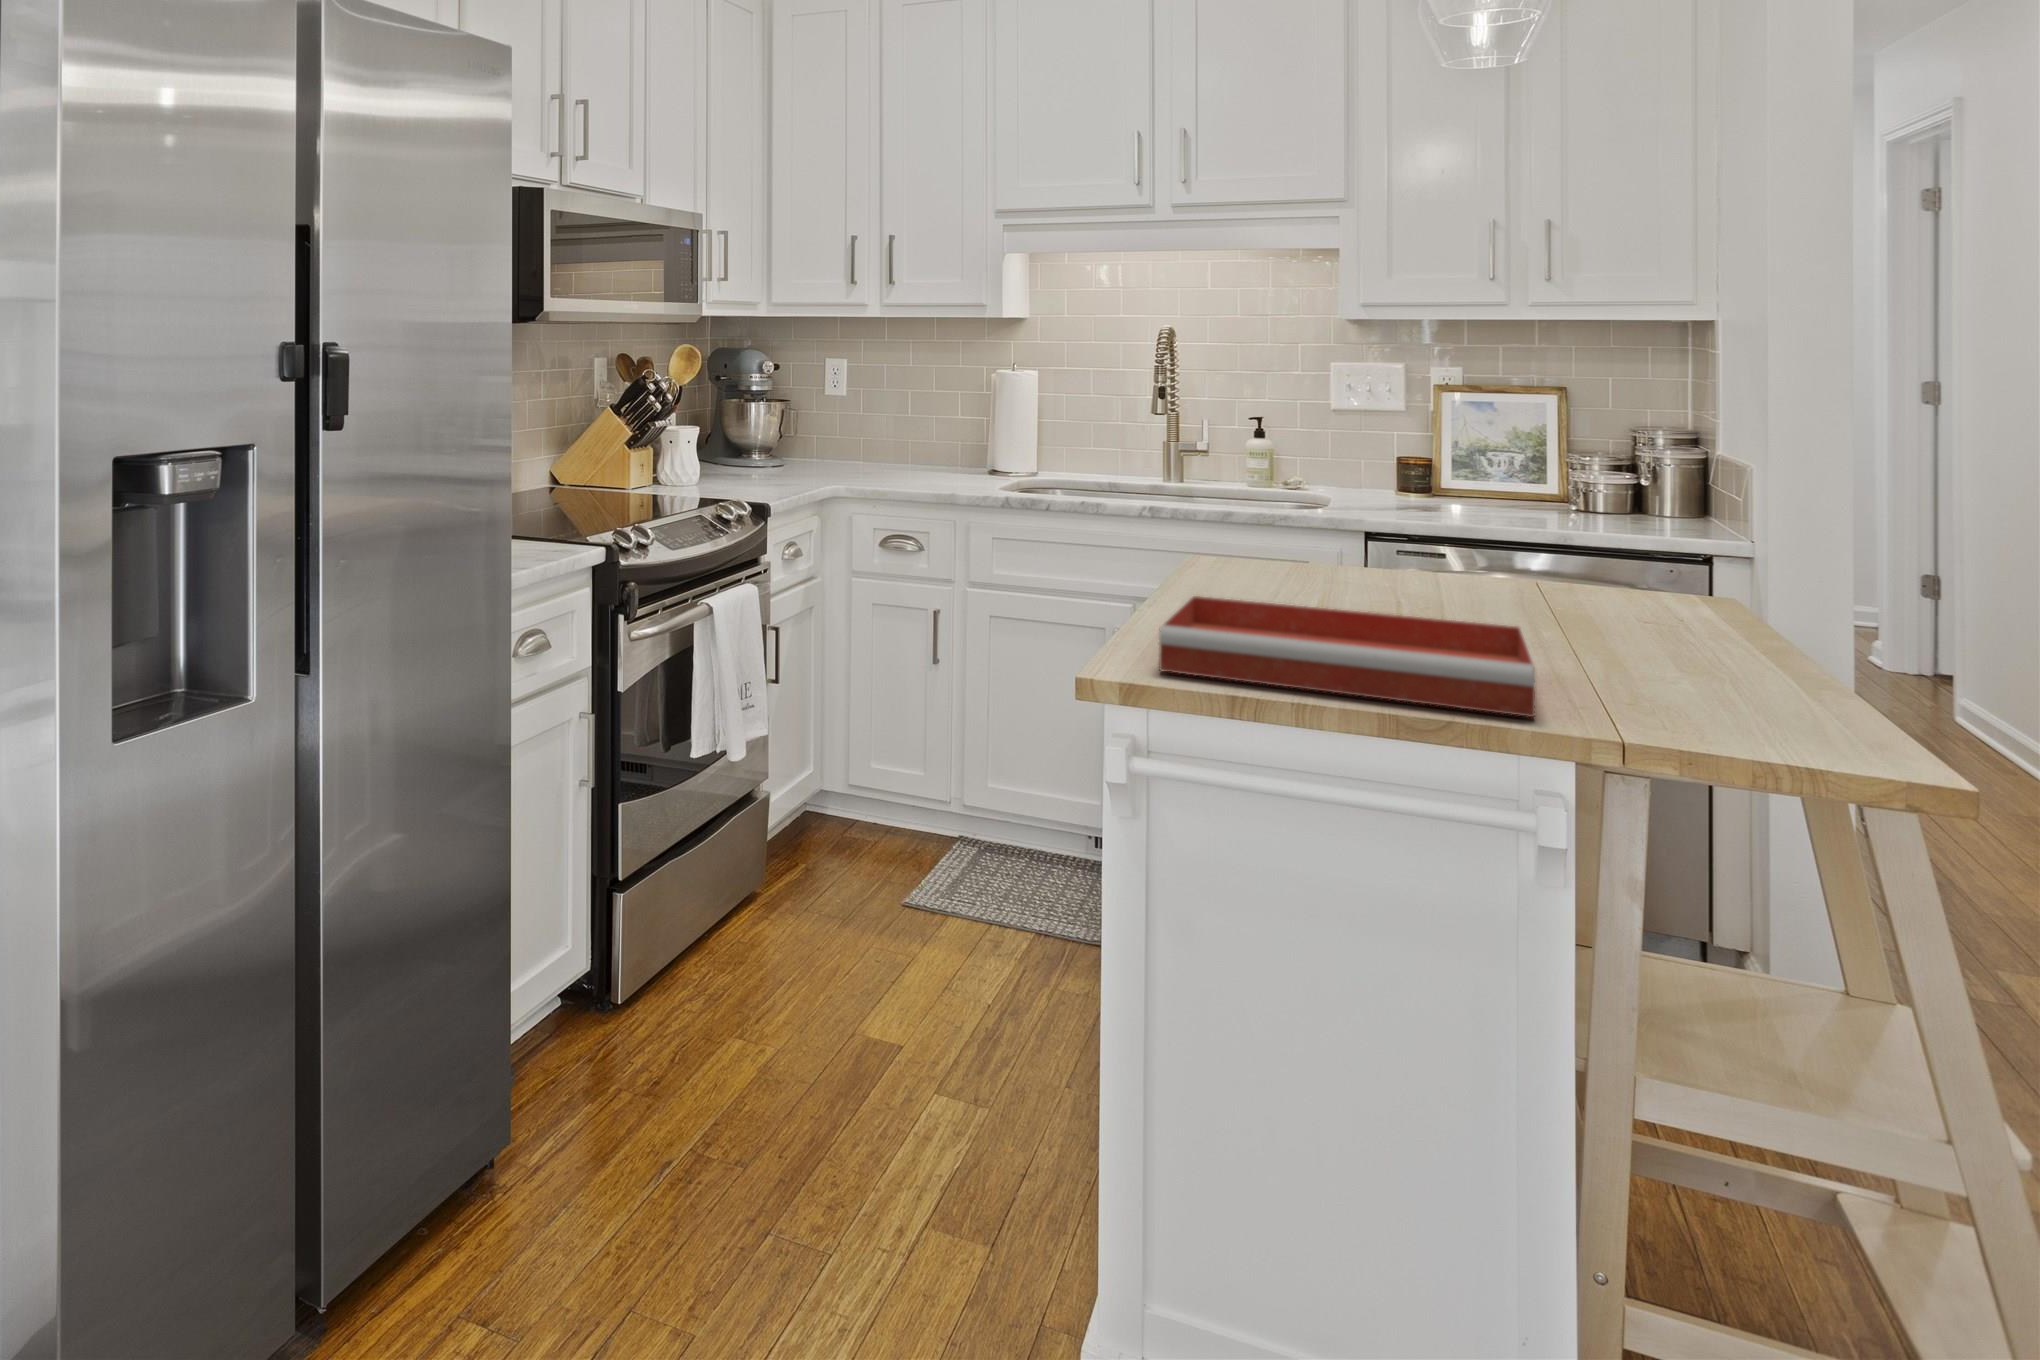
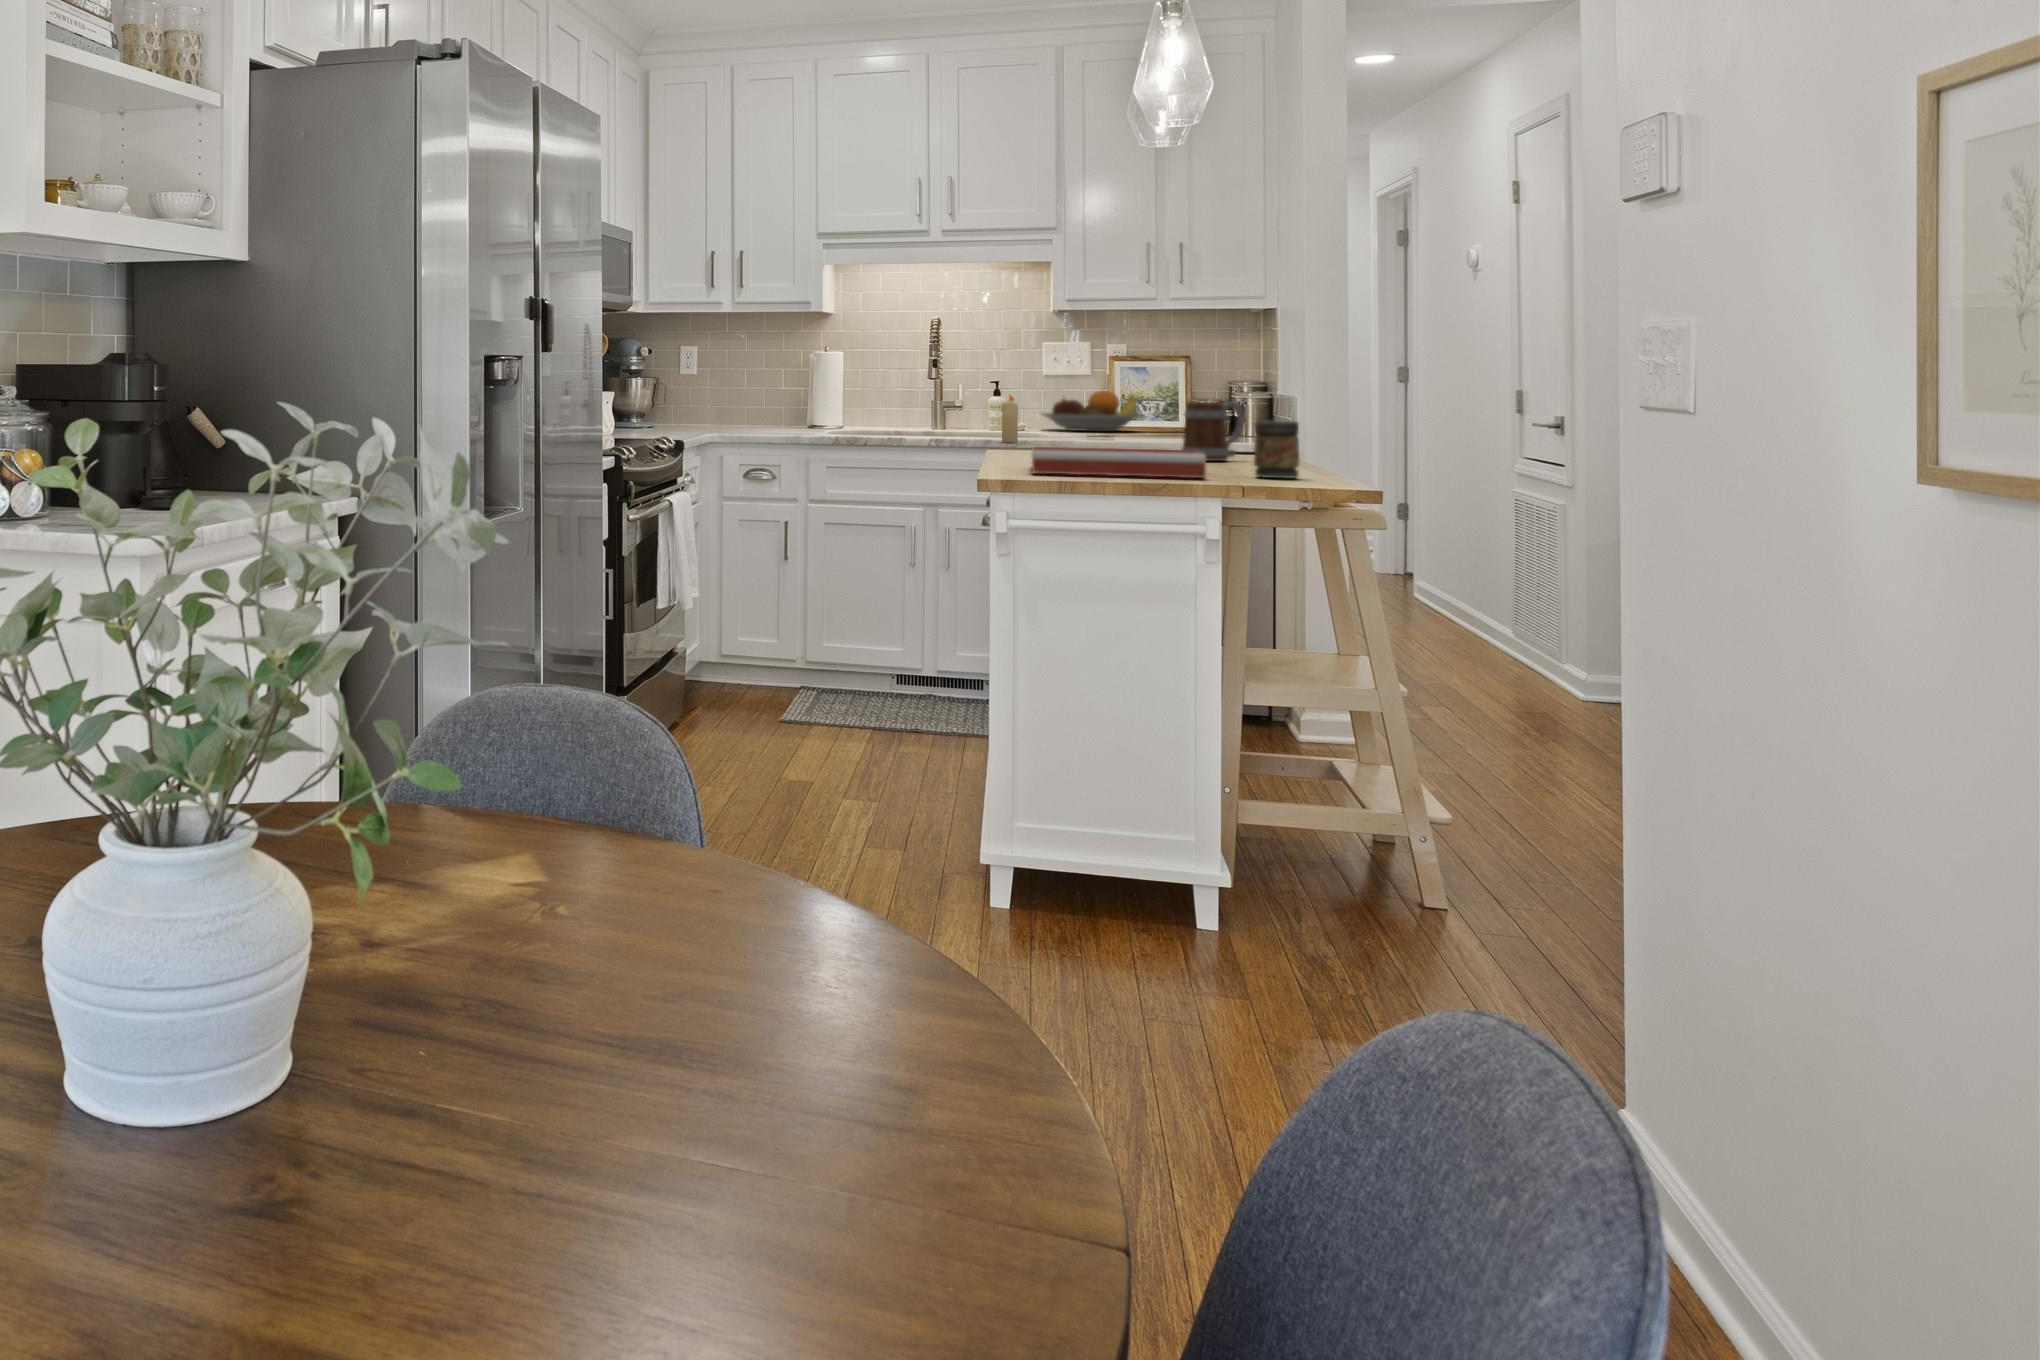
fruit bowl: none [1322,435,1484,495] -> present [1043,391,1138,431]
candle: none [1224,455,1251,529] -> present [1001,395,1018,442]
mug: none [1512,504,1645,619] -> present [1181,401,1244,461]
jar: none [1656,591,1769,726] -> present [1254,421,1299,478]

